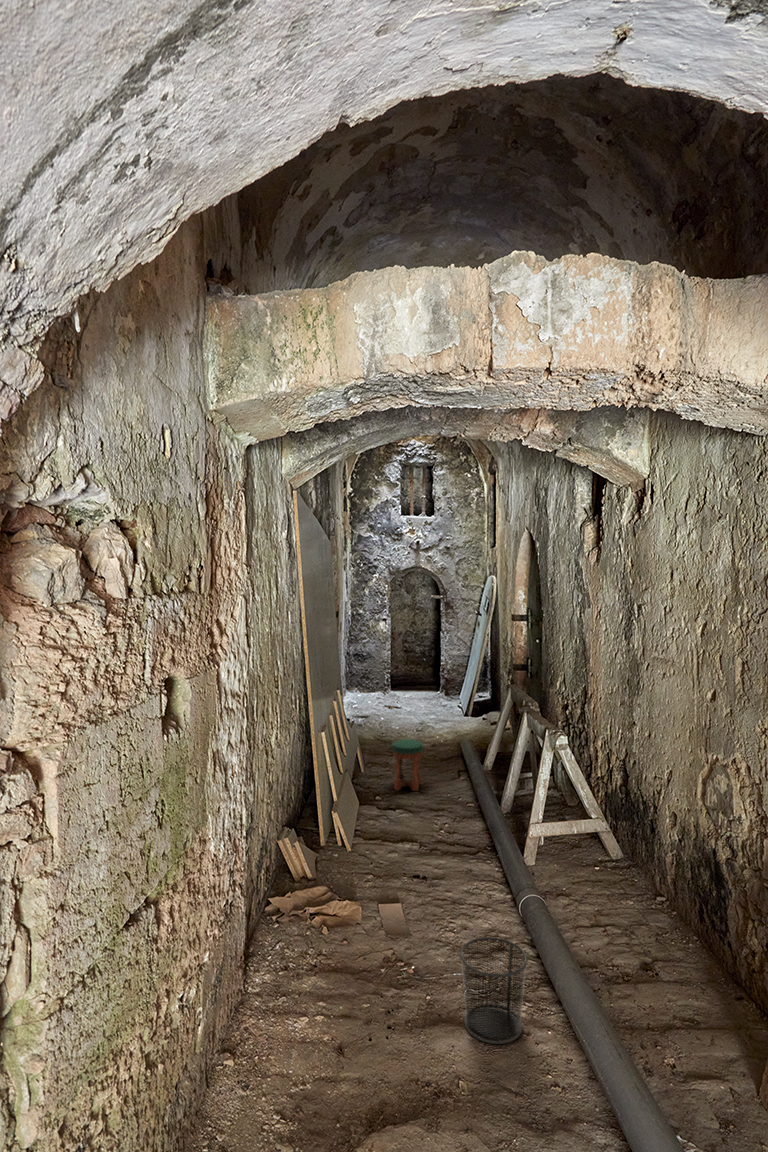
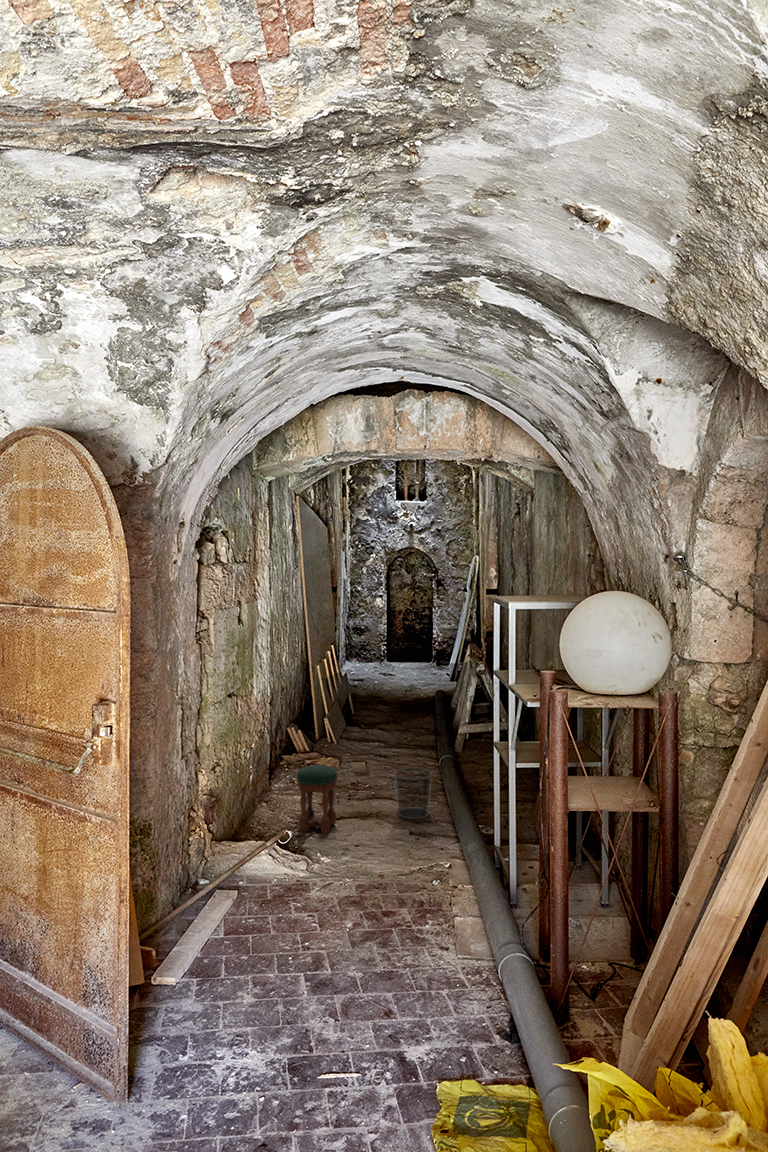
stool: present [392,739,423,791] -> present [297,765,337,834]

